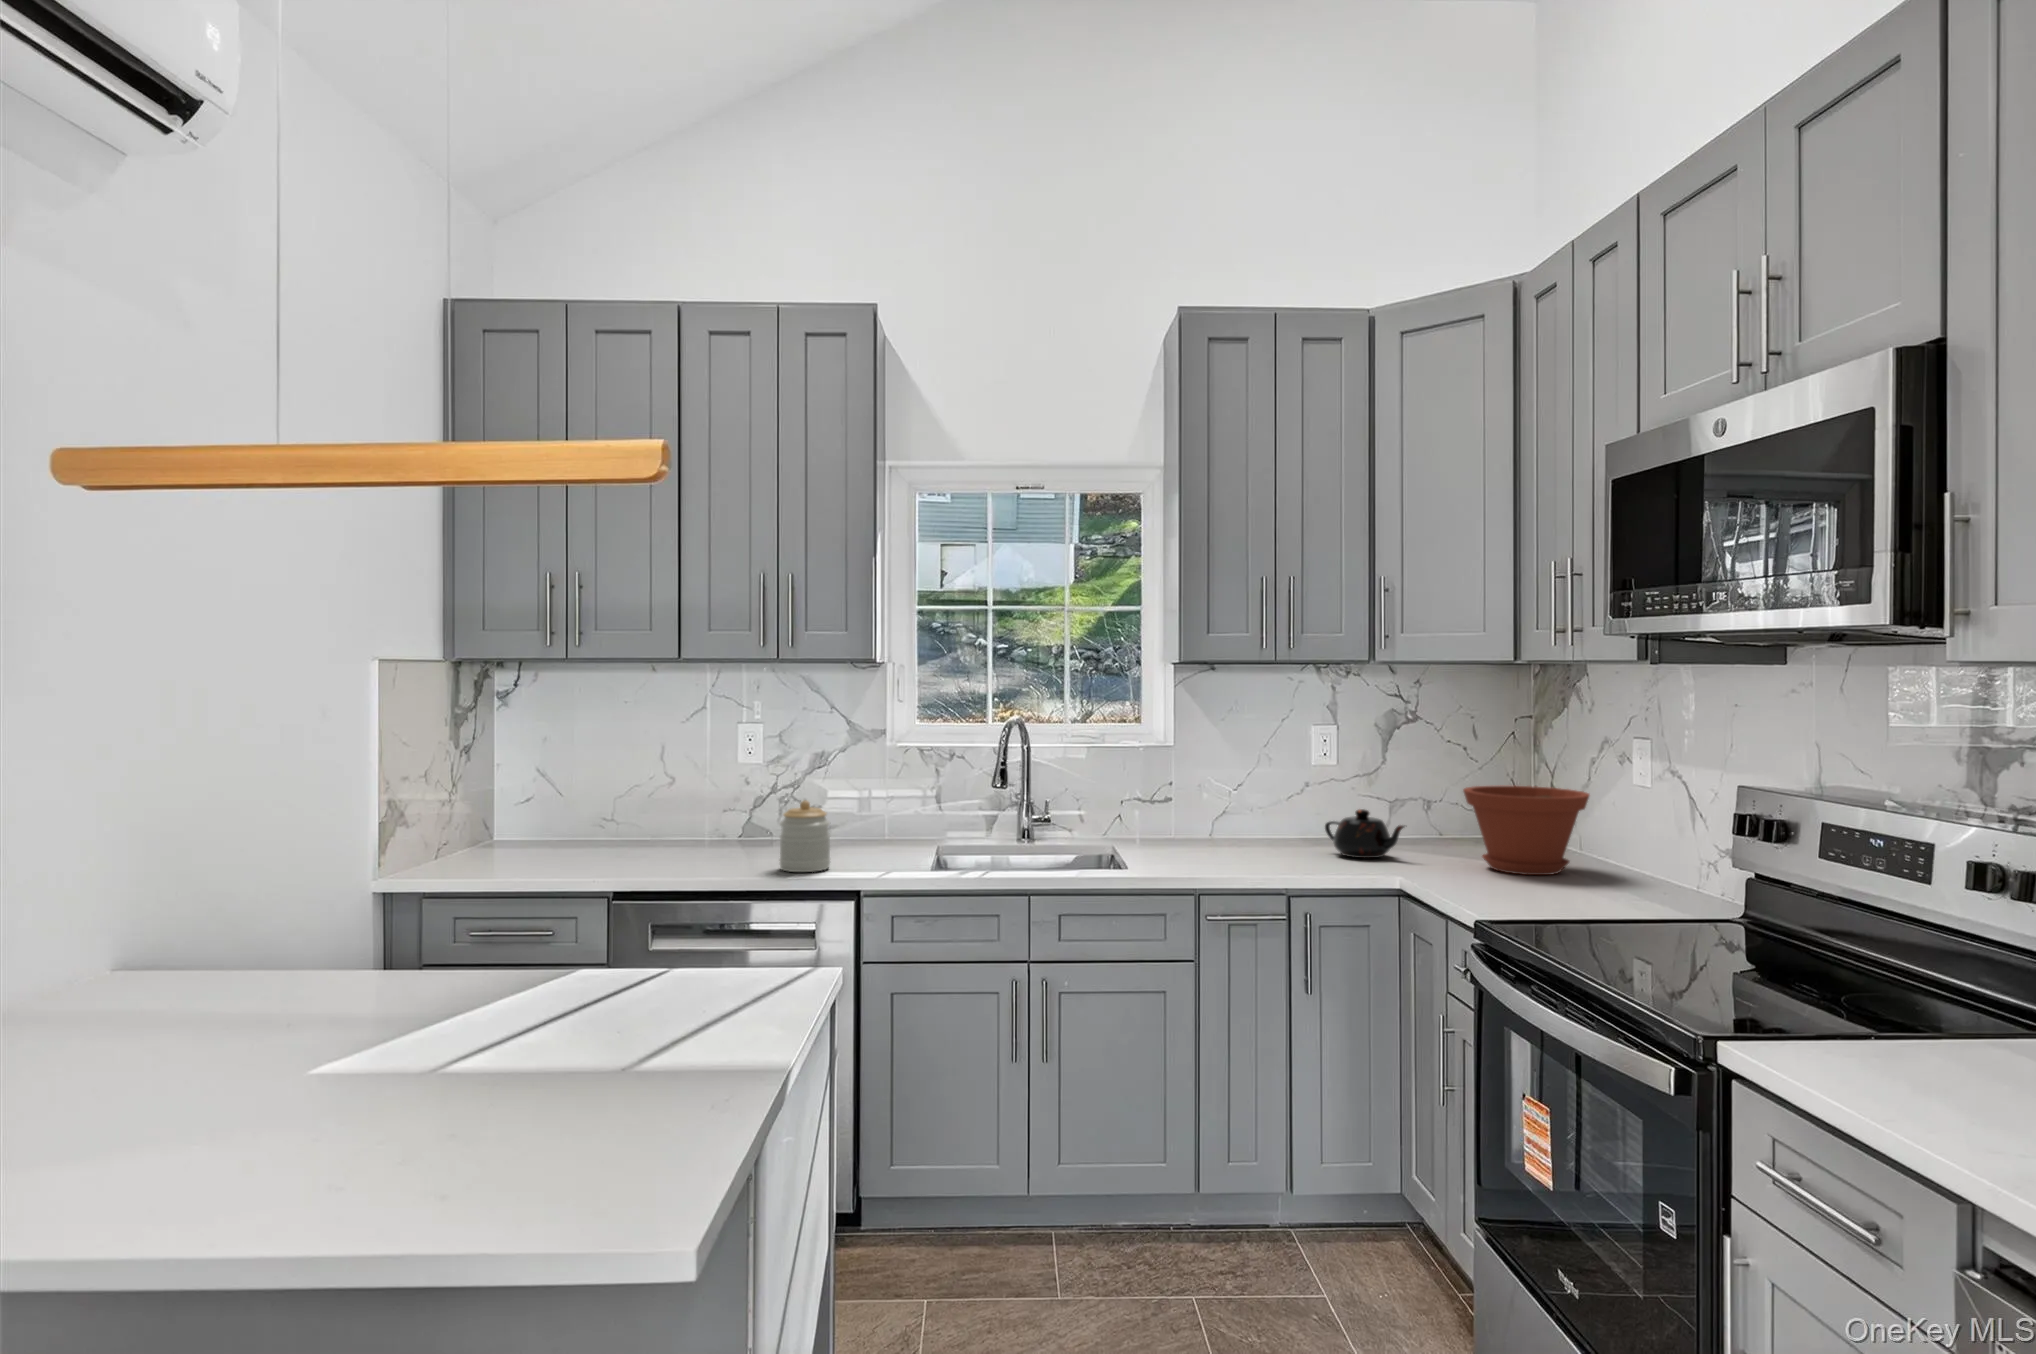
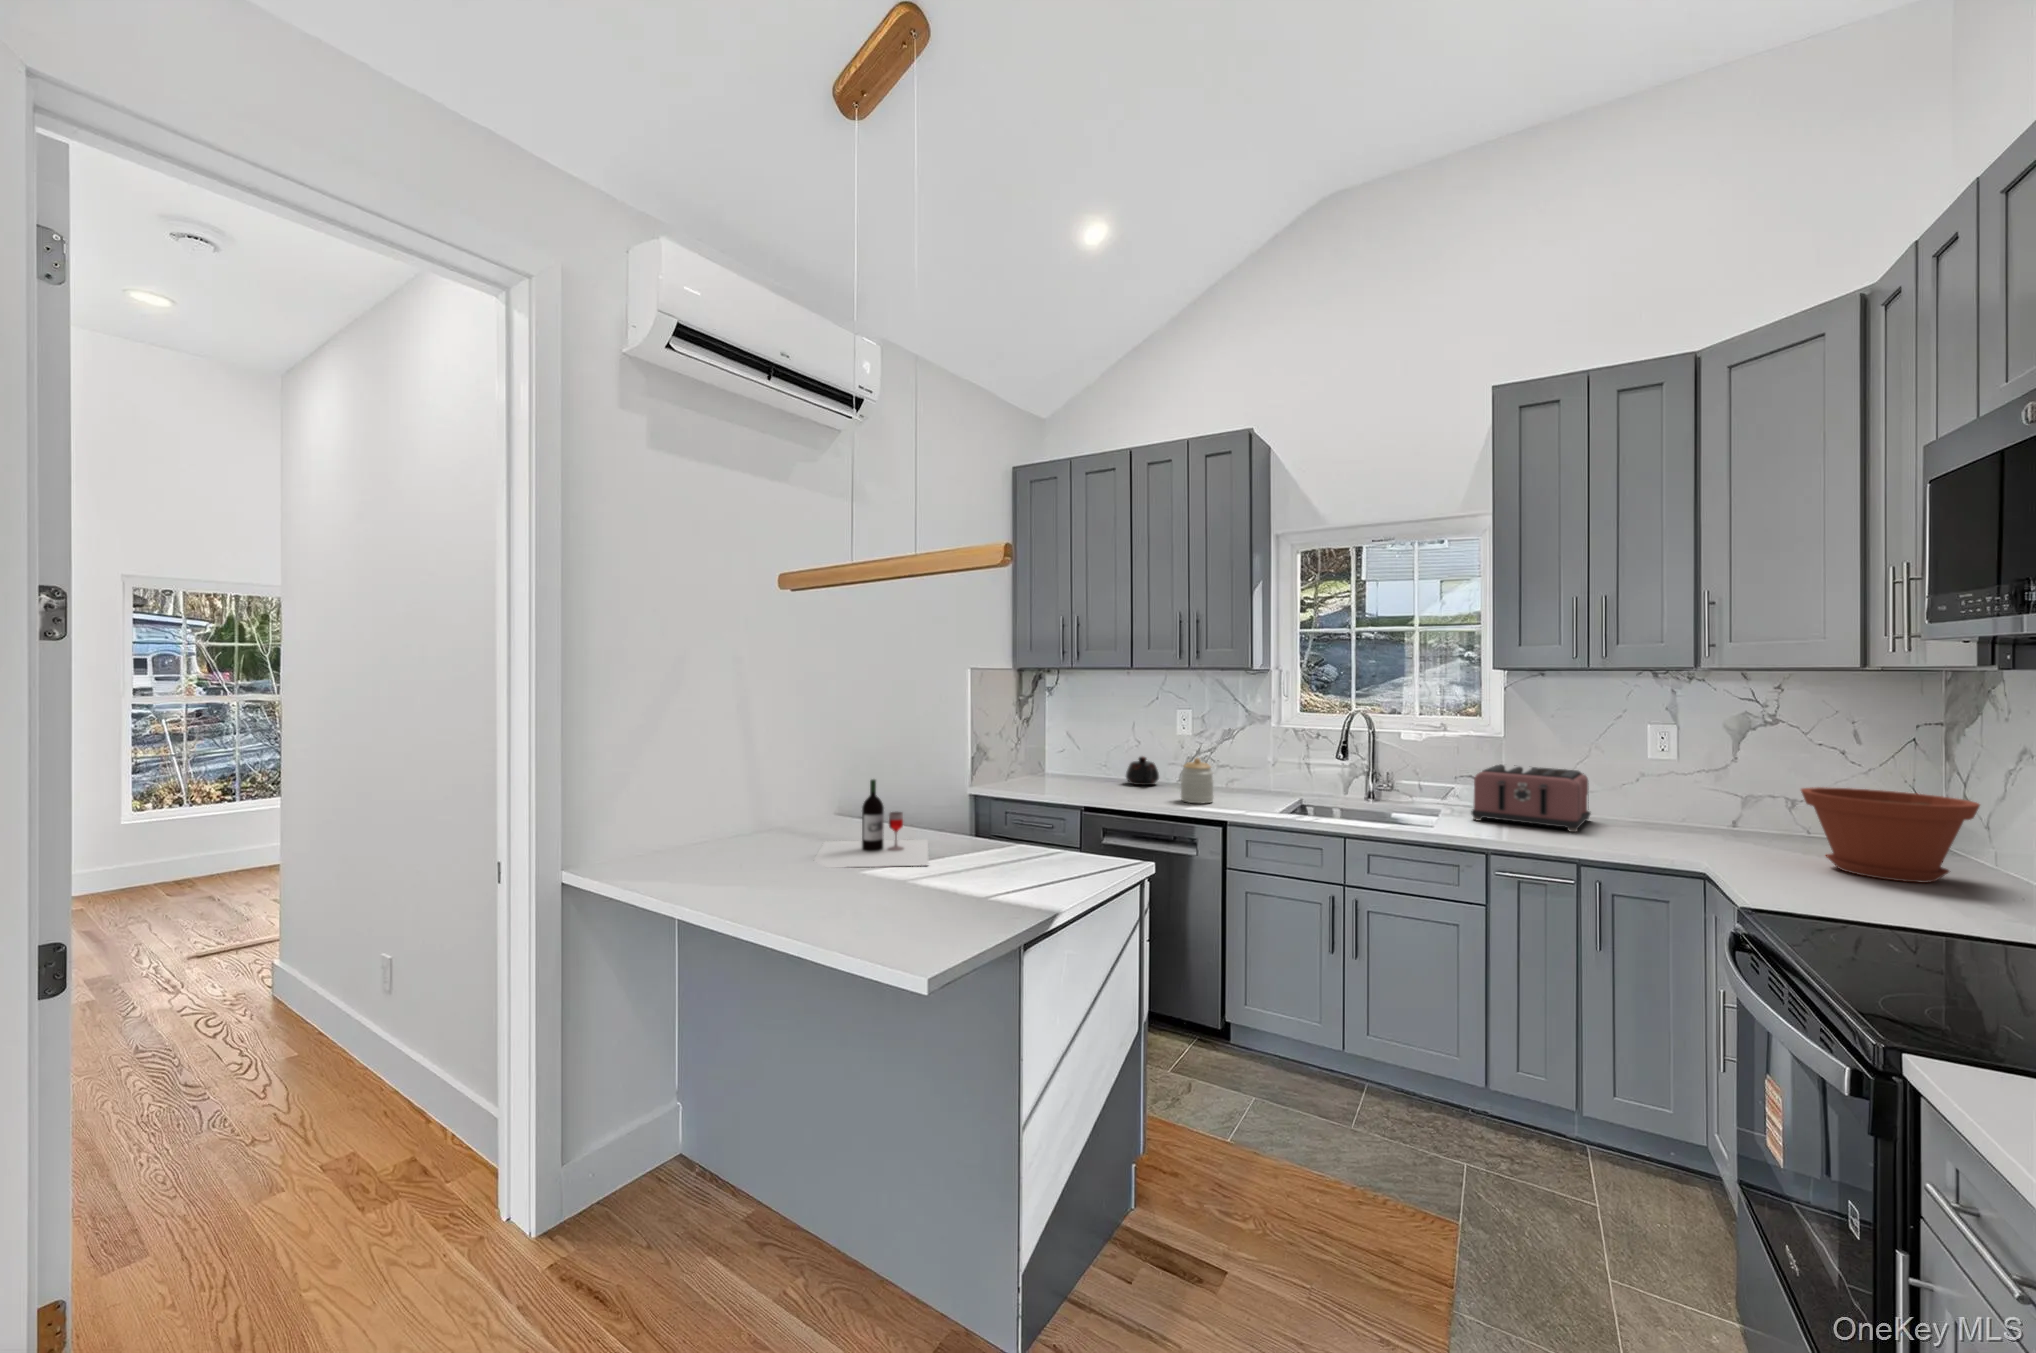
toaster: none [1155,782,1268,859] -> present [1472,765,1591,832]
teapot: present [1325,809,1405,858] -> present [1126,757,1159,785]
wine bottle: none [168,893,476,1105] -> present [814,779,929,868]

